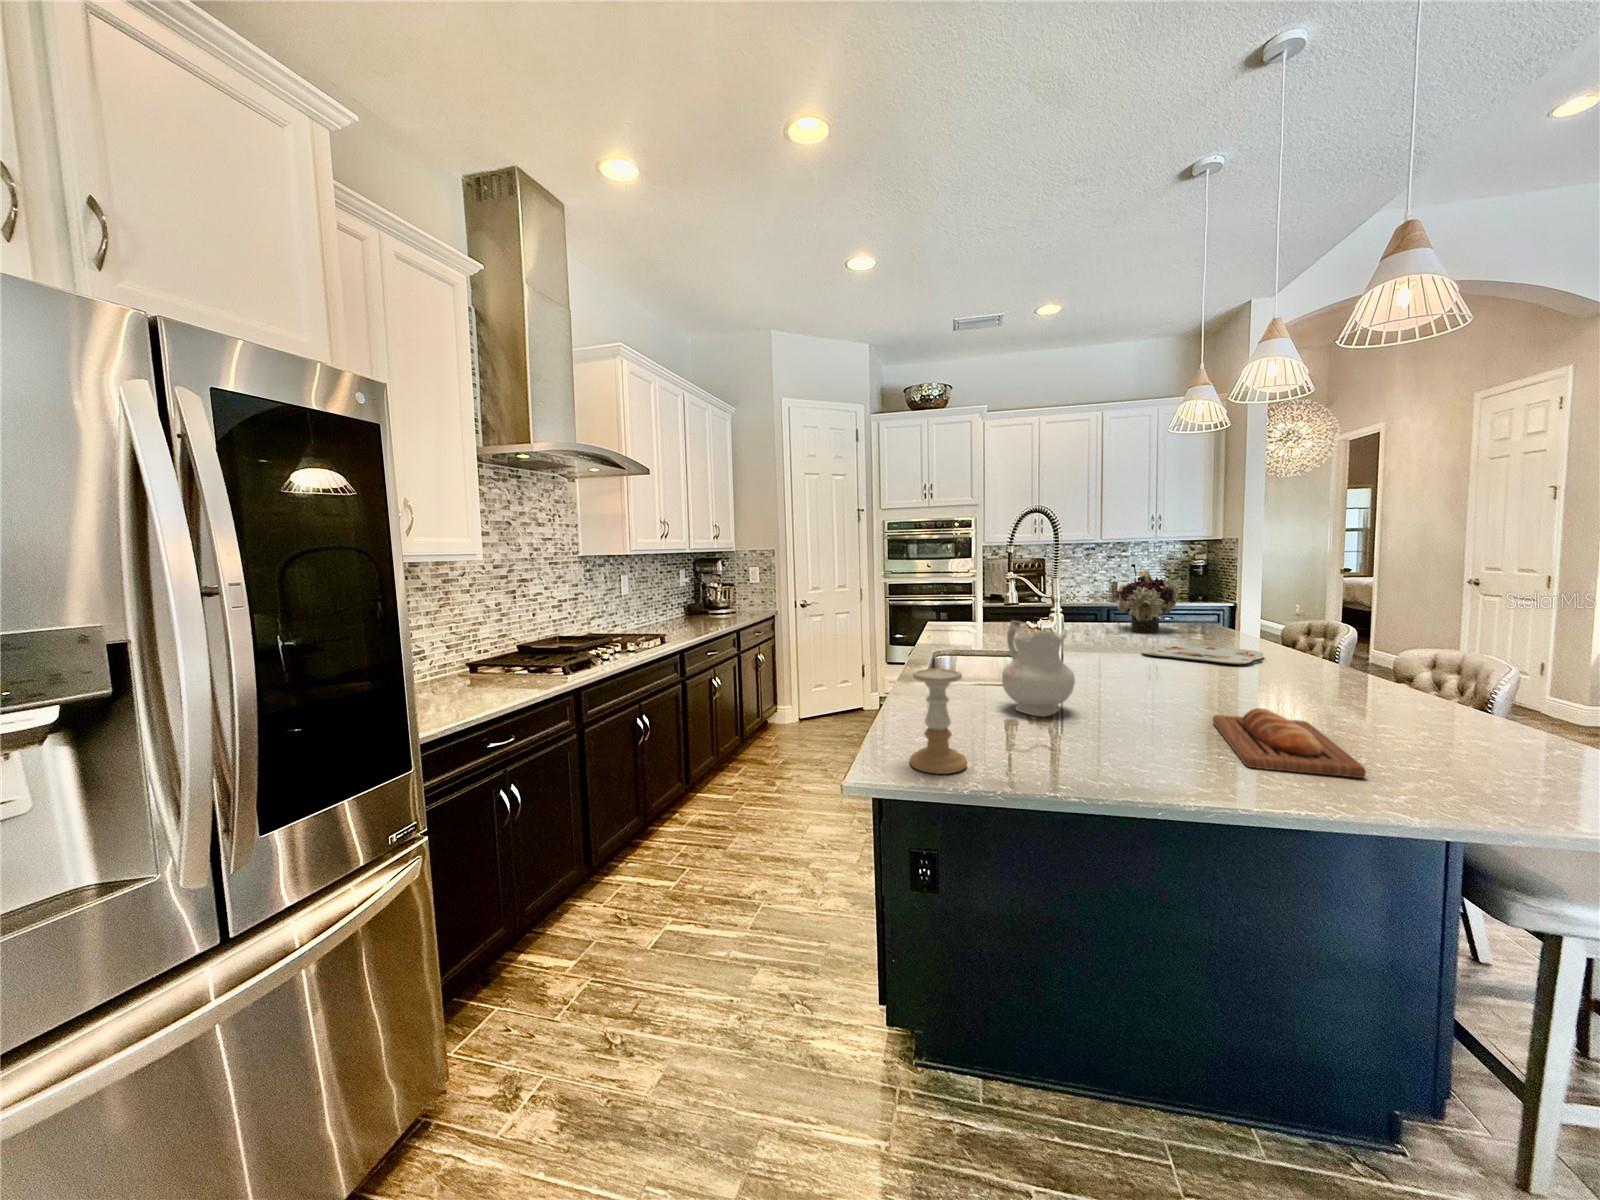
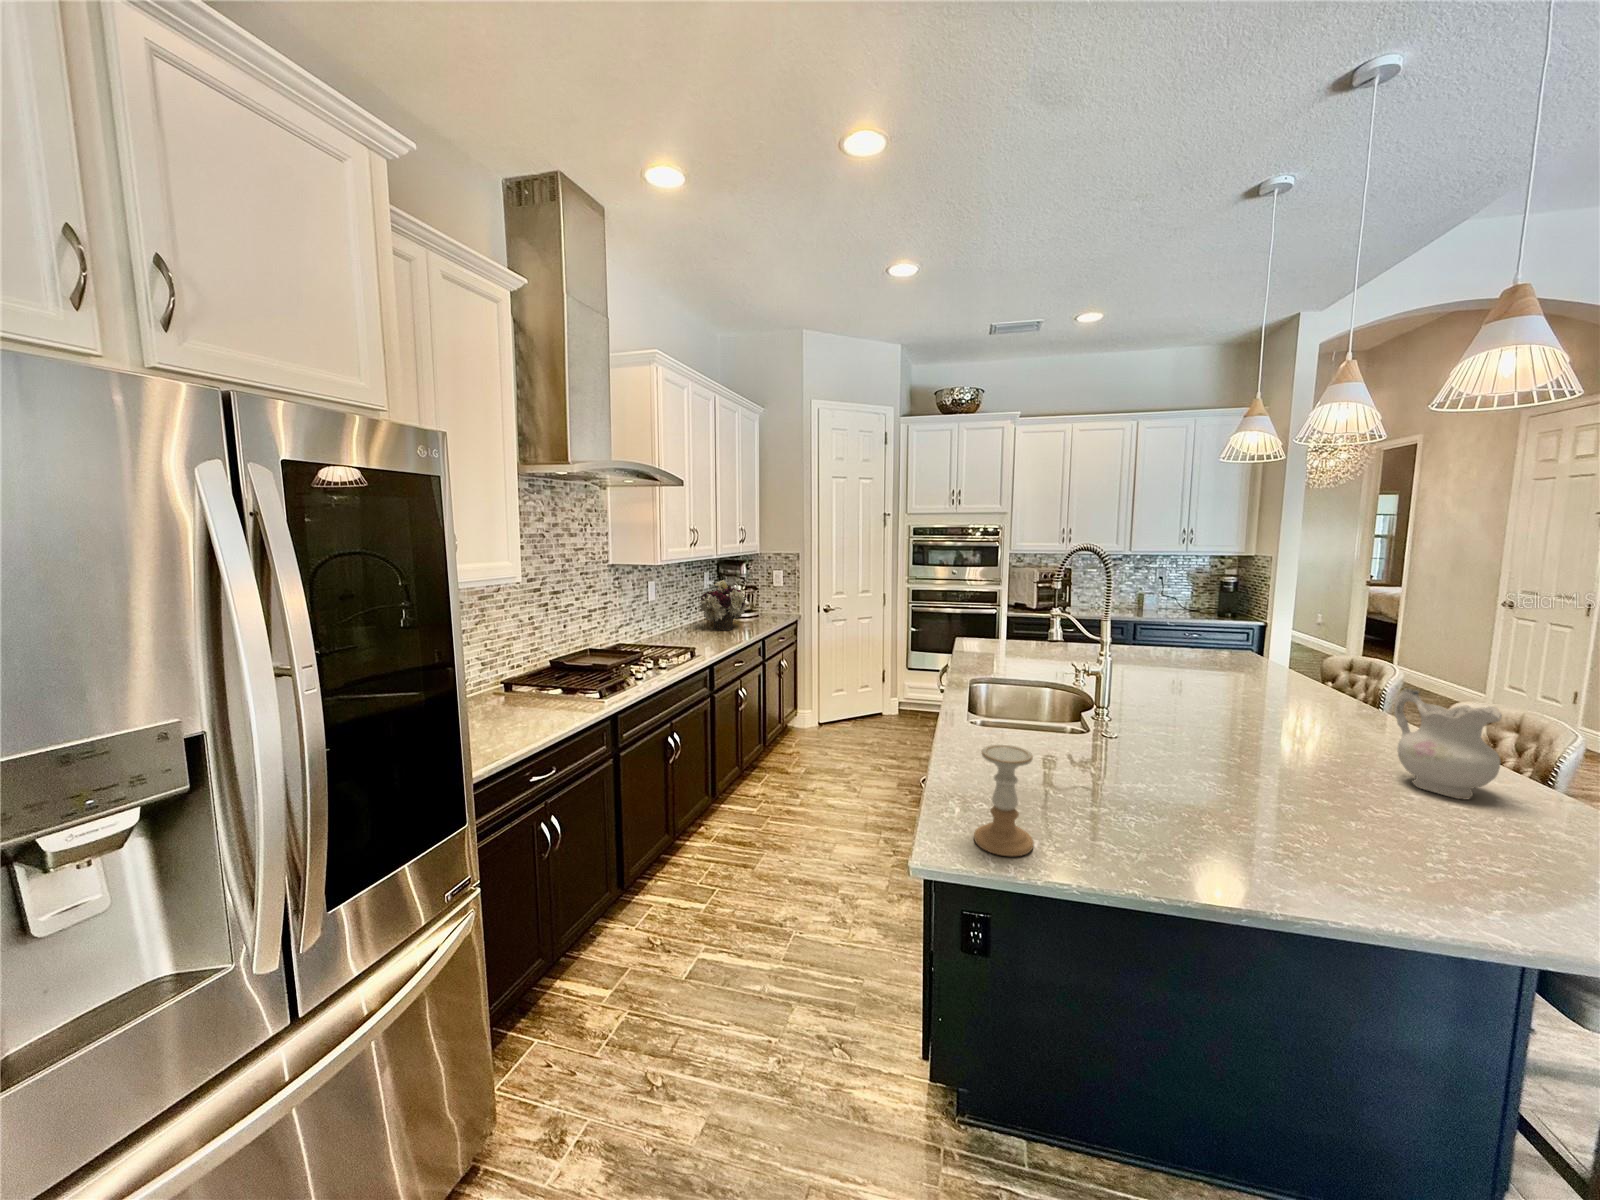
flower arrangement: present [1116,570,1179,633] -> present [698,580,746,630]
ceramic pitcher: present [1002,620,1075,717] -> present [1394,689,1502,799]
serving tray: present [1141,643,1264,665] -> none [1187,682,1315,714]
bread loaf: present [1213,708,1366,778] -> none [1275,787,1444,881]

